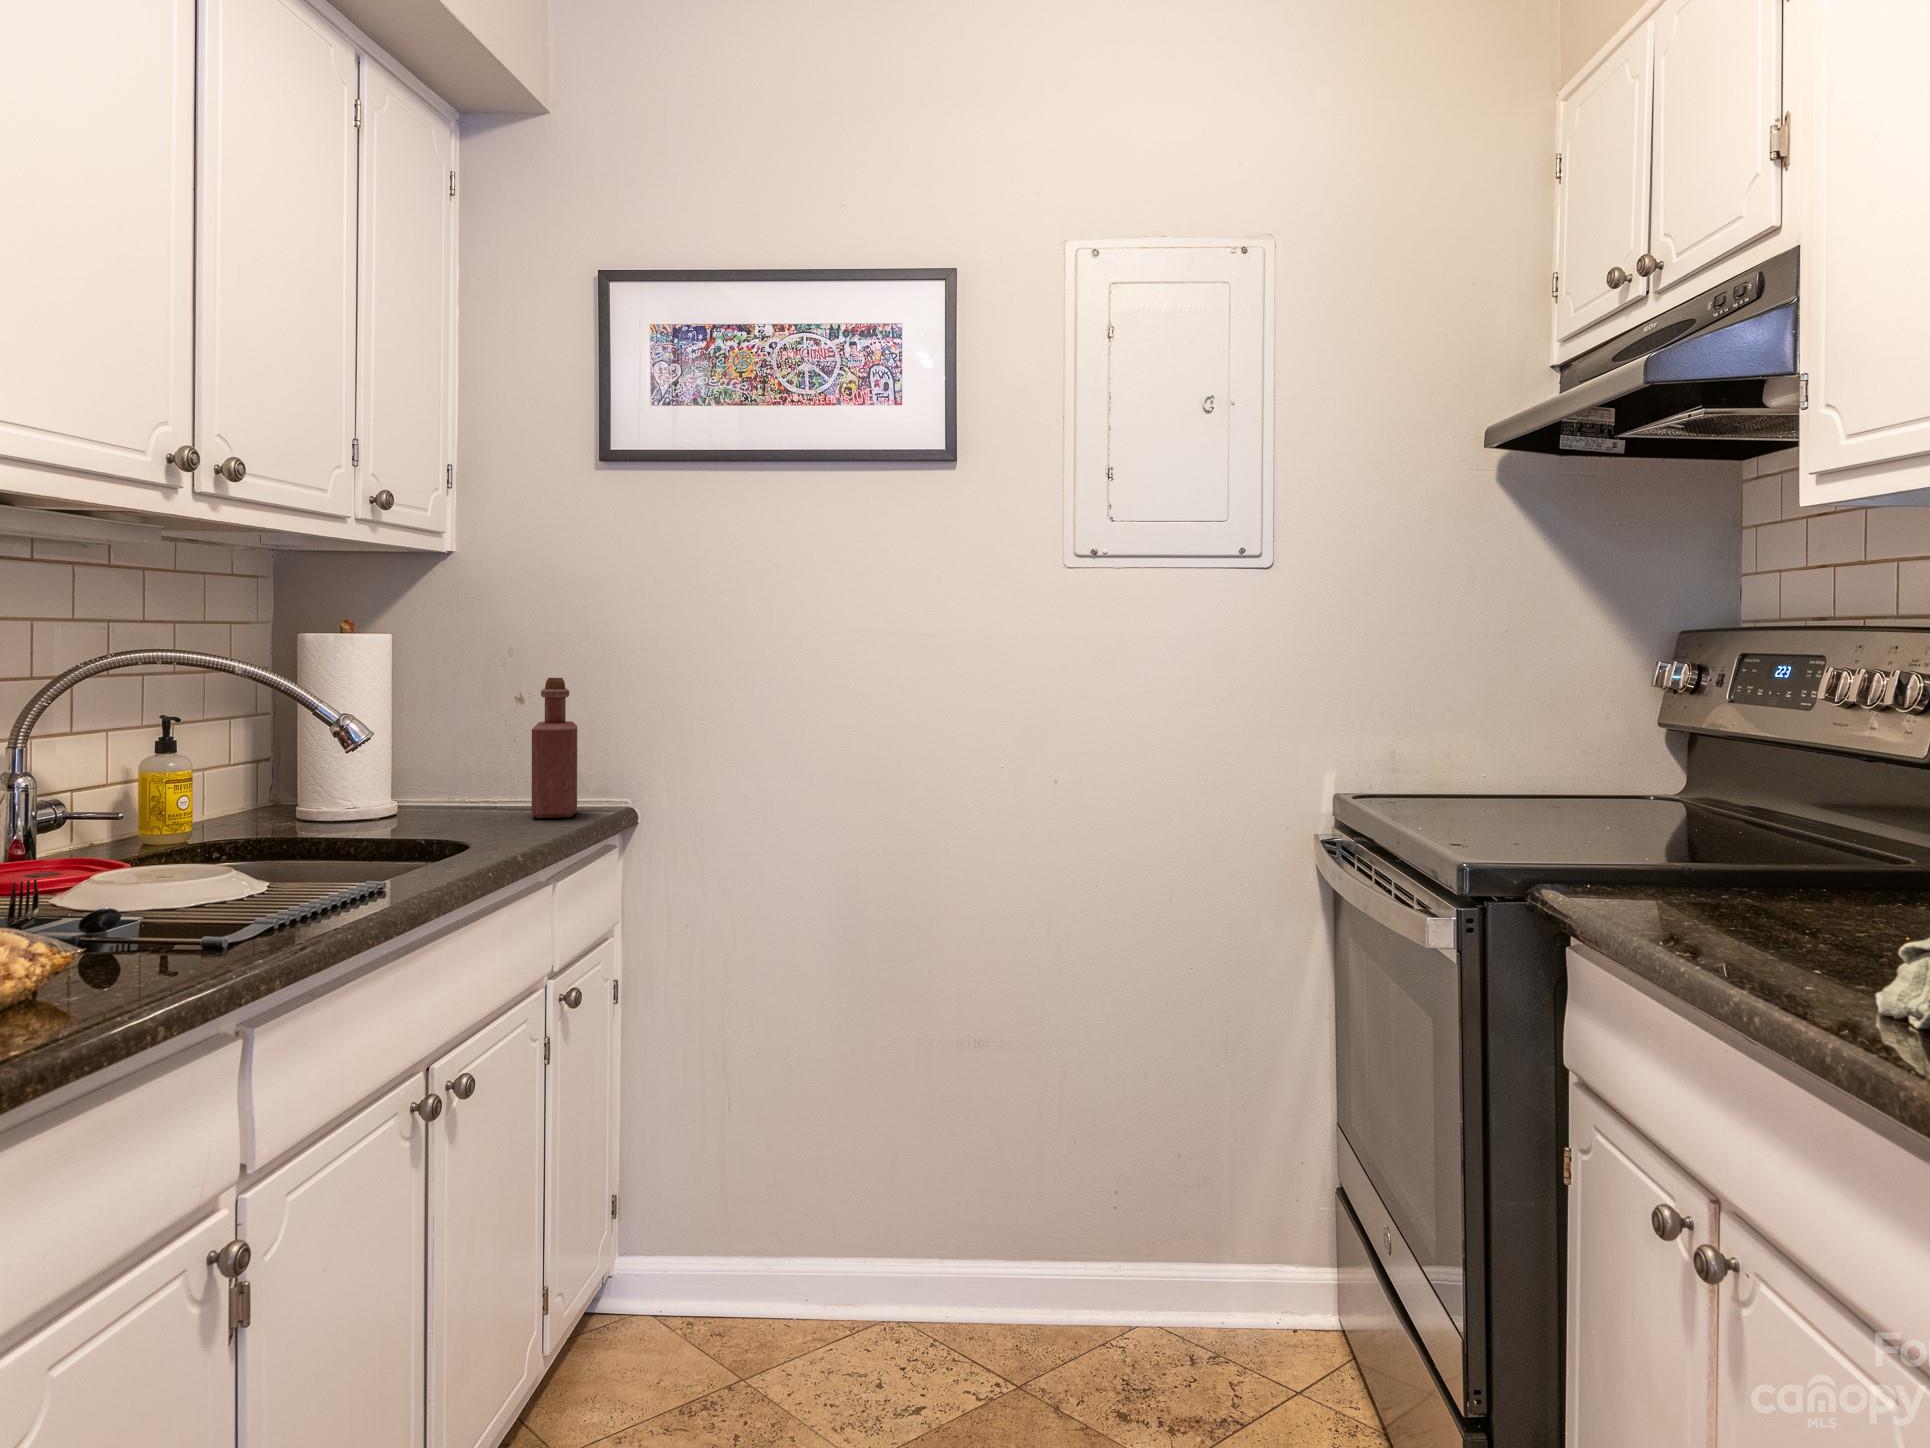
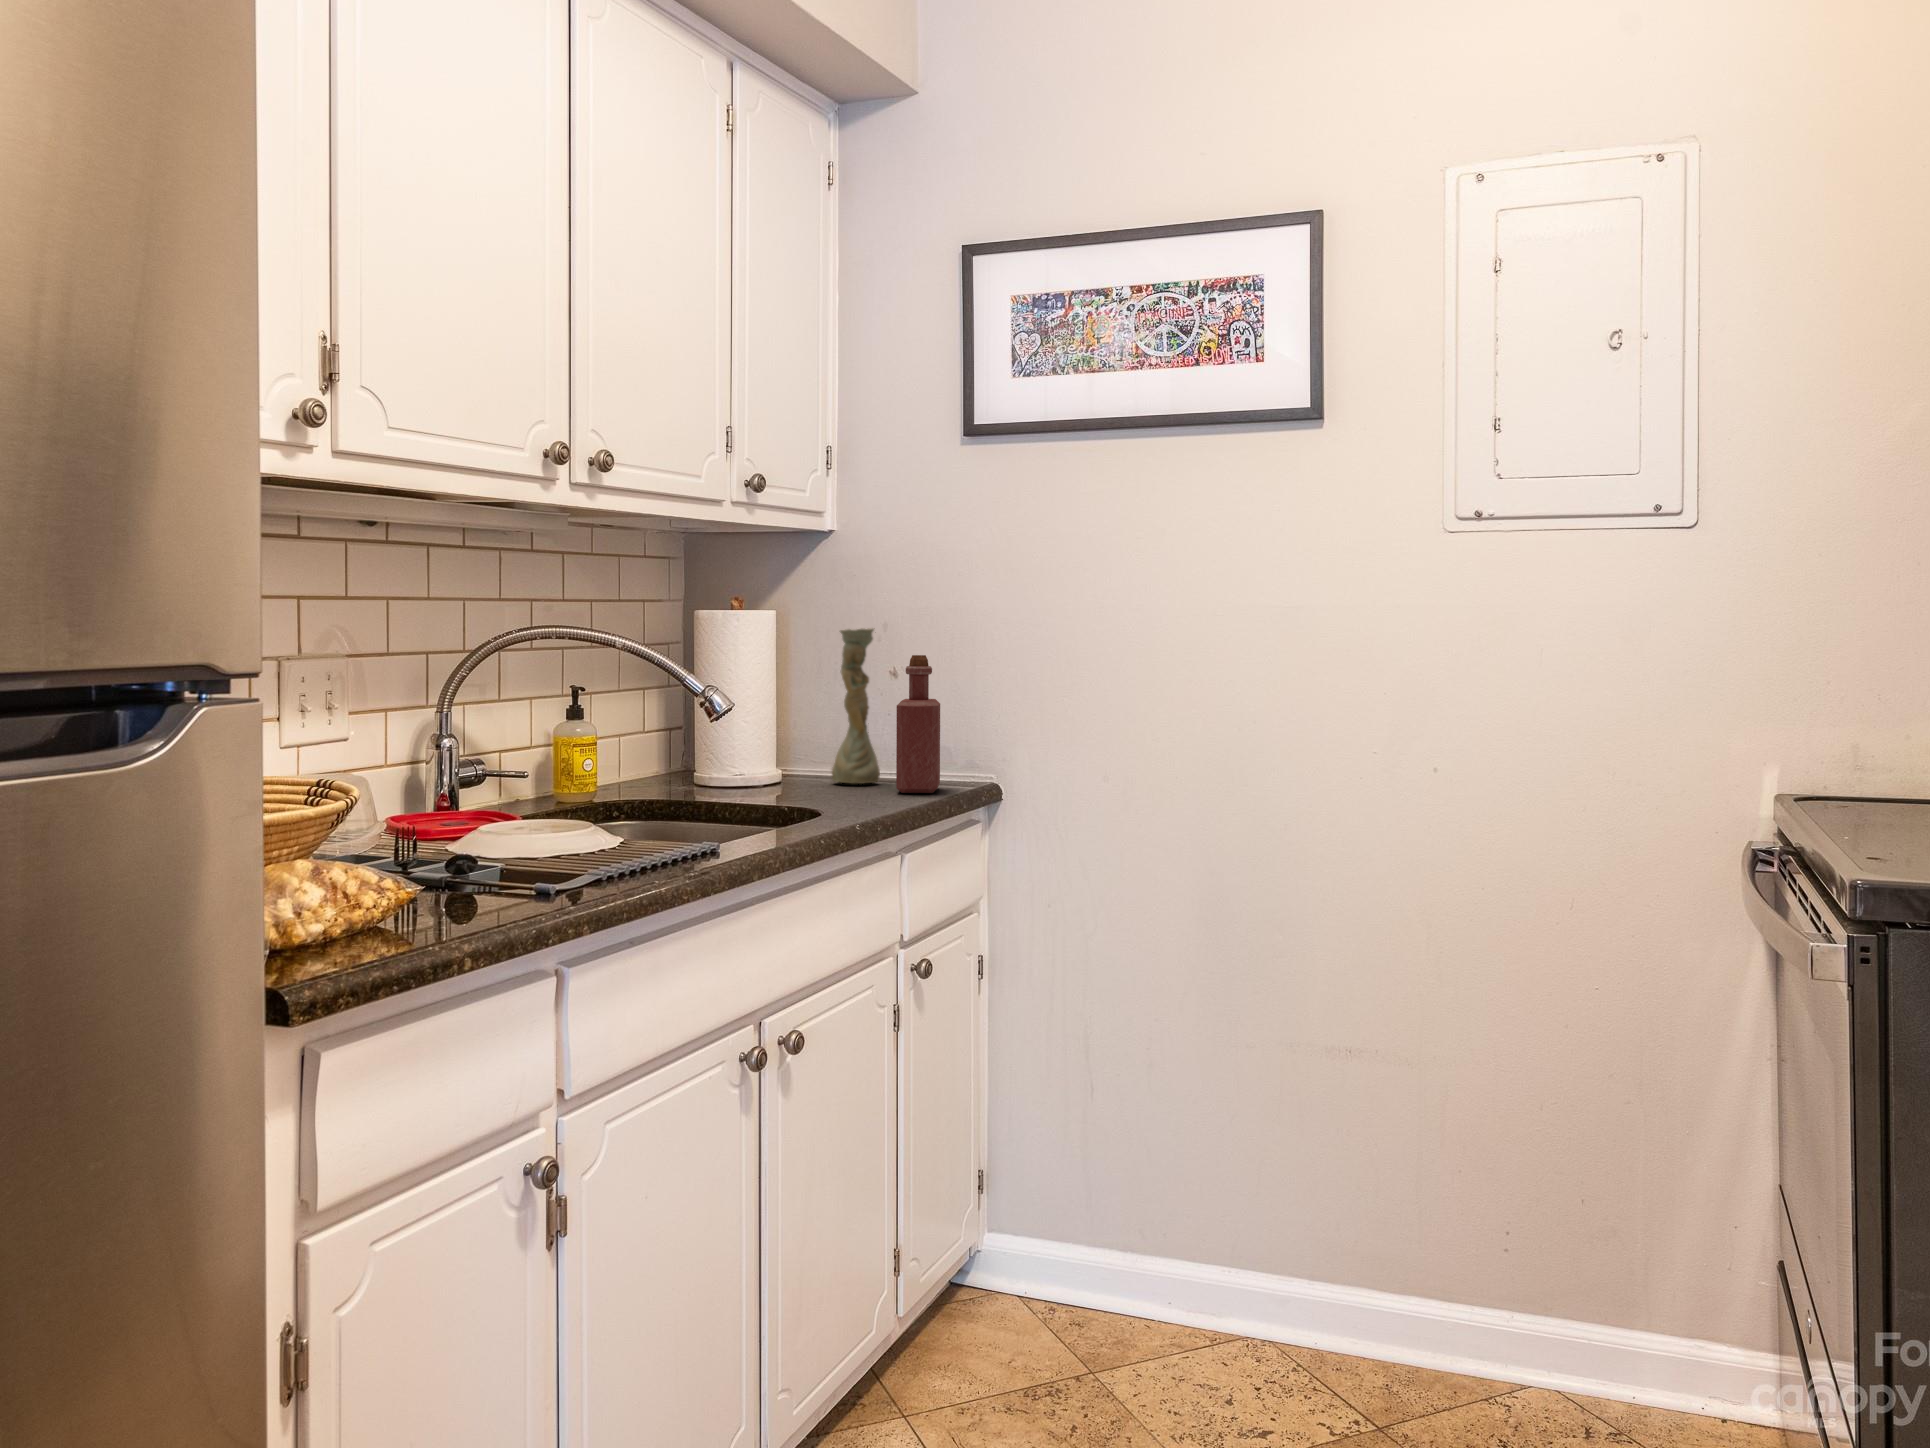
vase: none [457,650,511,809] -> present [832,629,880,784]

